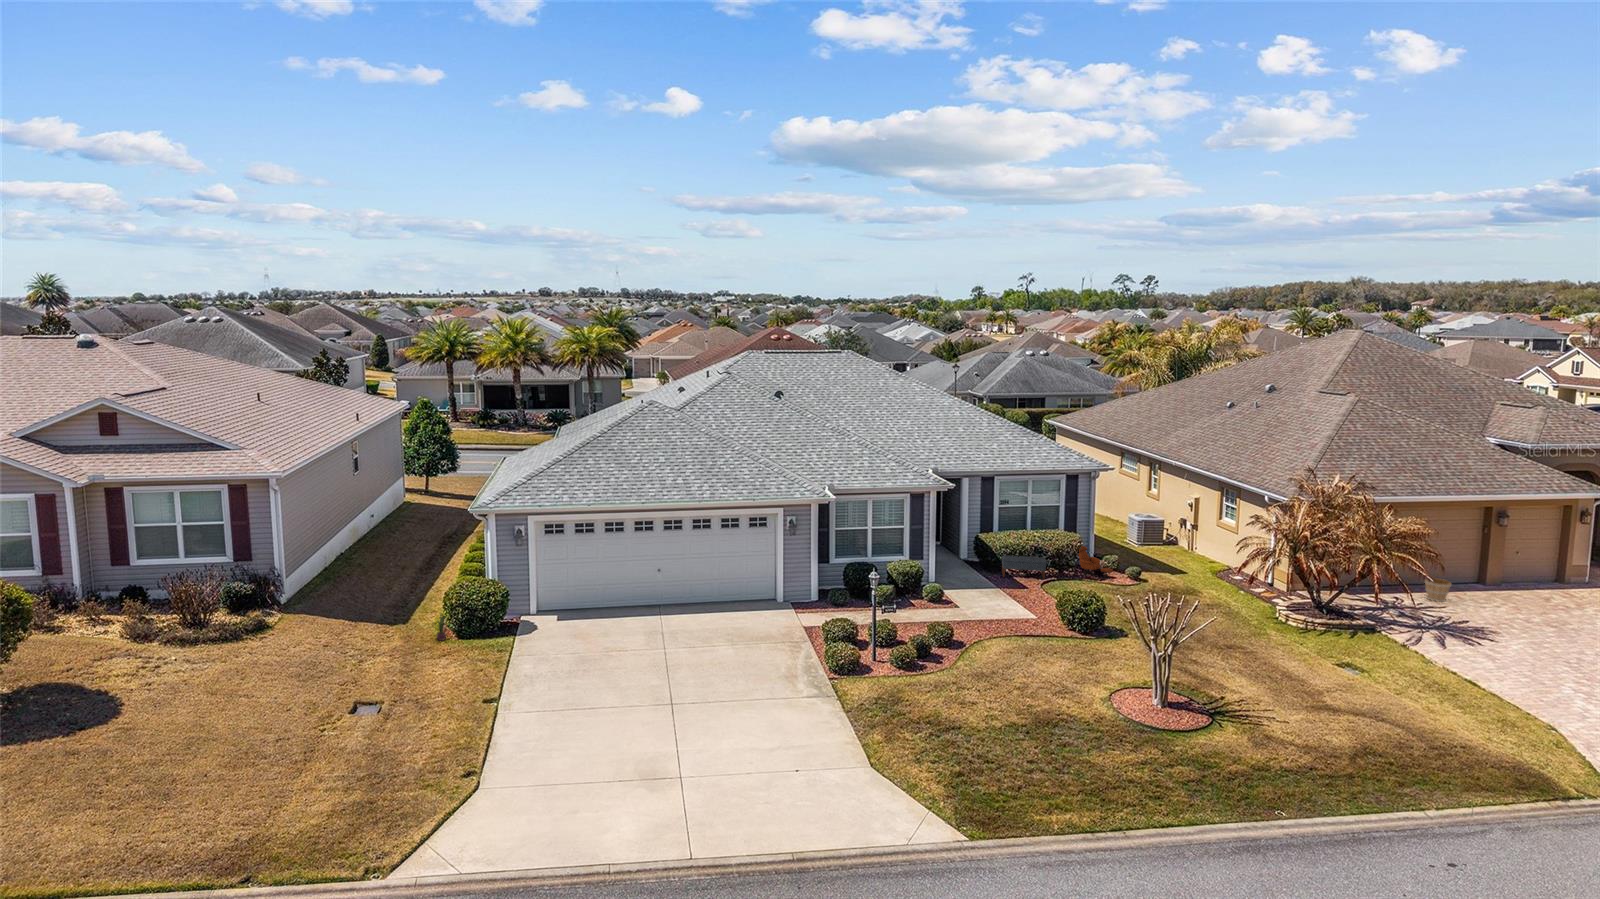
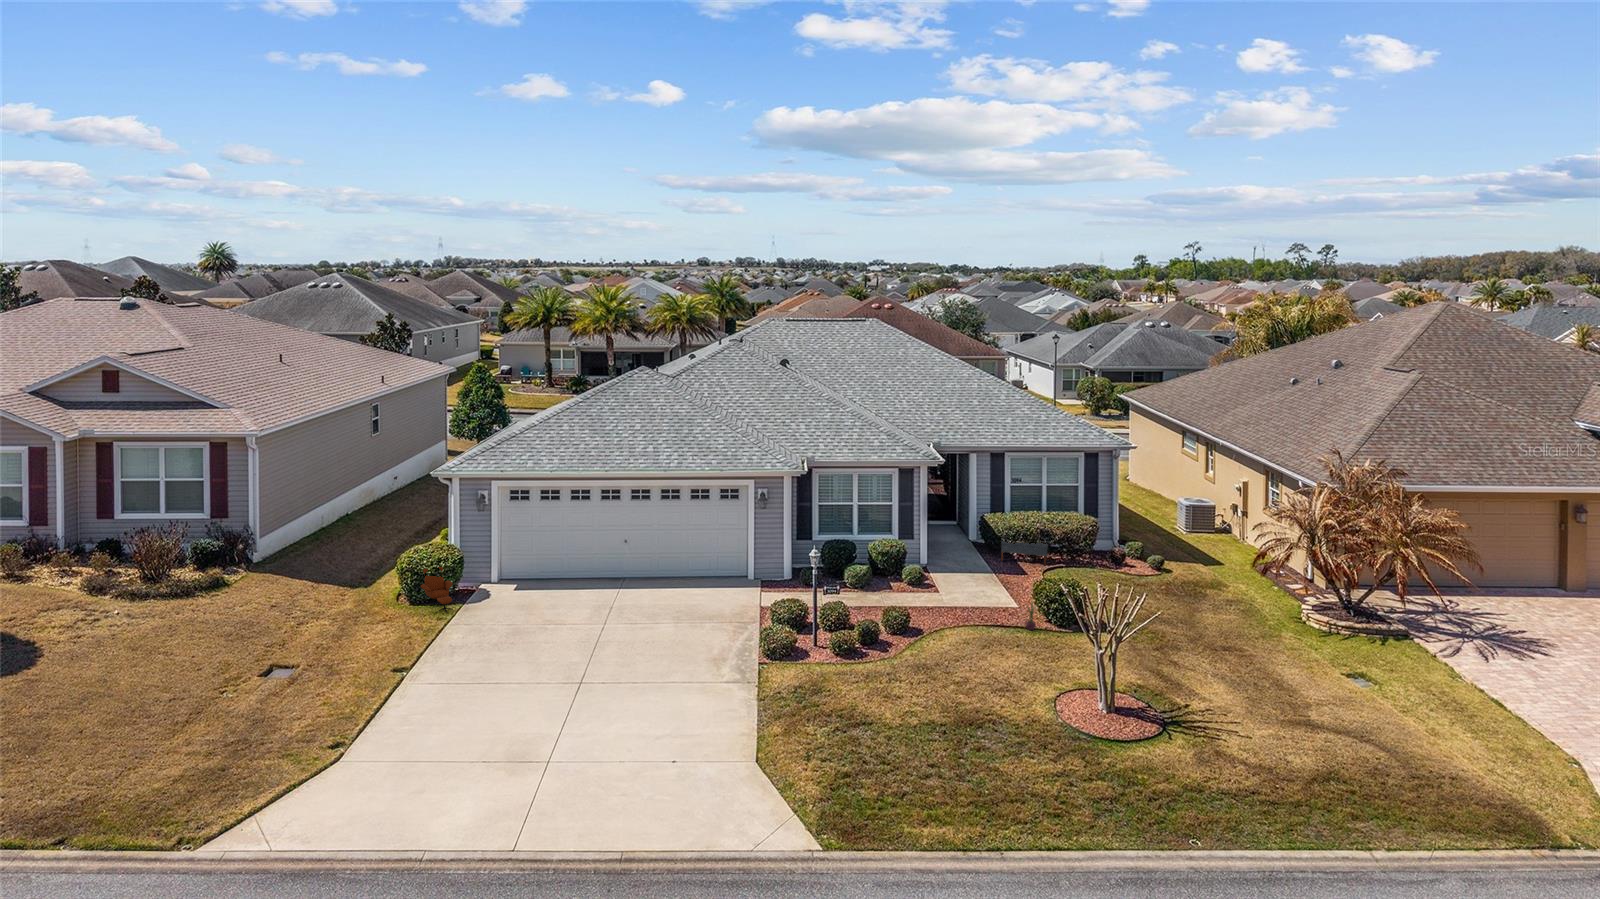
lounge chair: present [1078,546,1113,579] -> present [421,567,452,613]
wooden bucket: present [1425,578,1451,602] -> none [1482,580,1514,607]
decorative plant: present [436,613,446,641] -> present [1026,602,1036,630]

